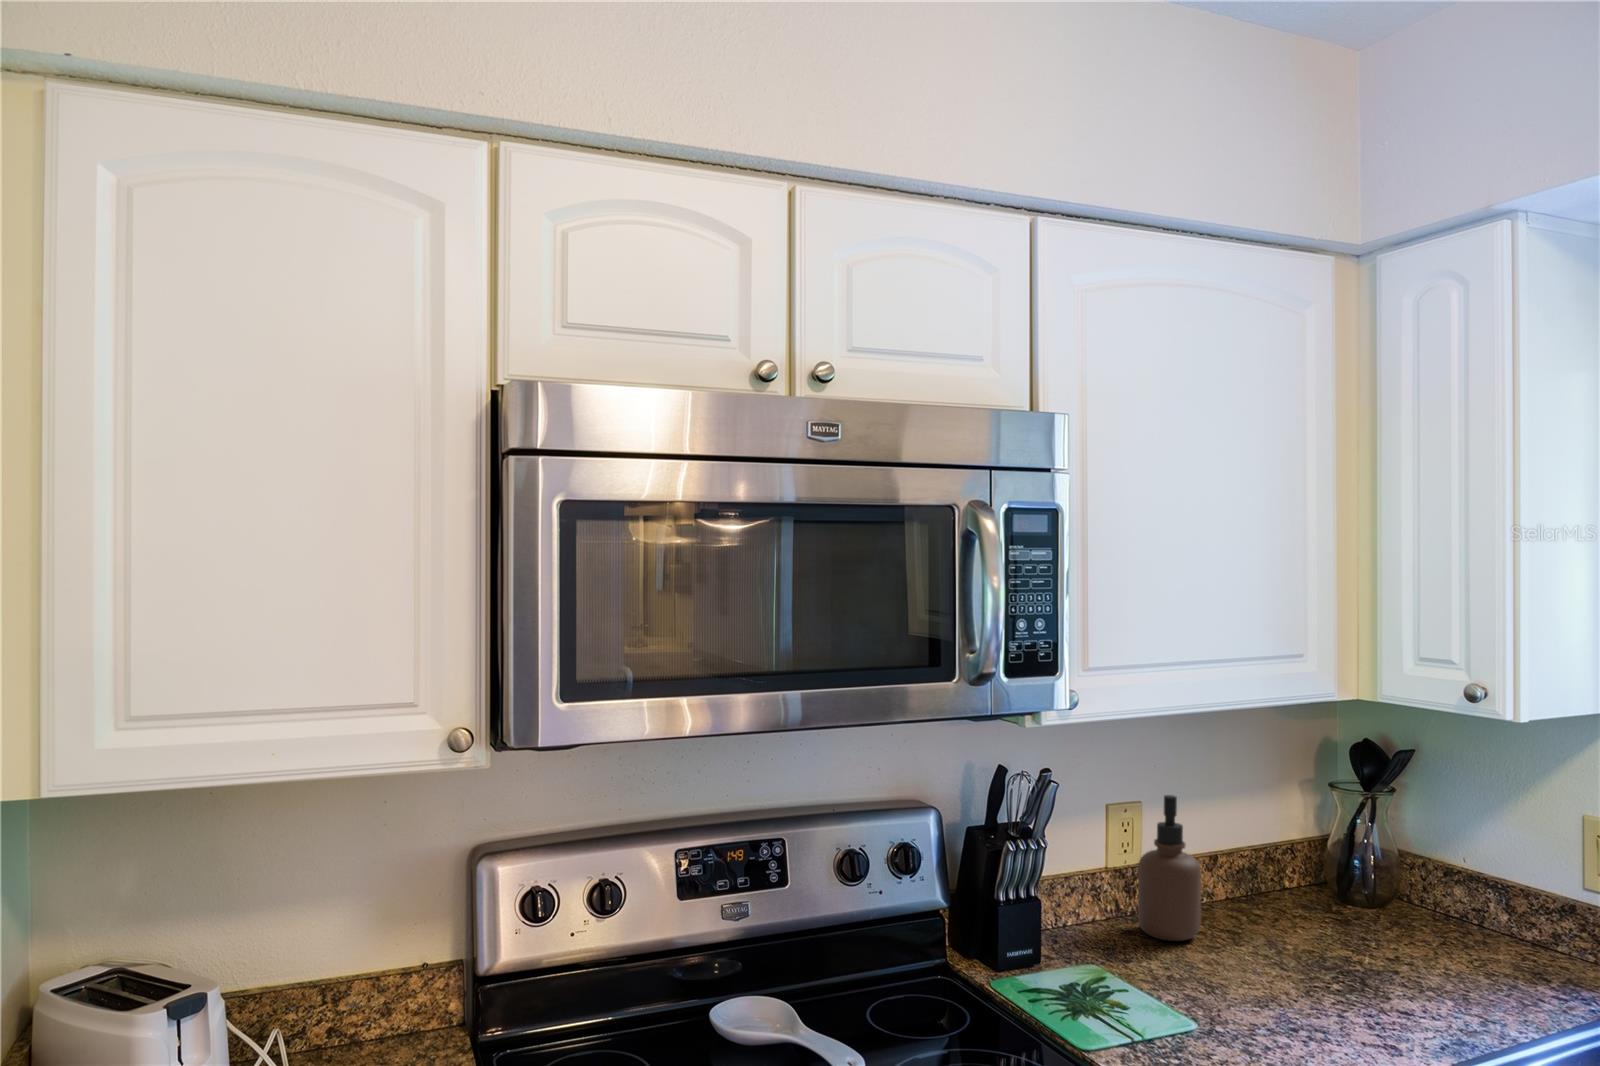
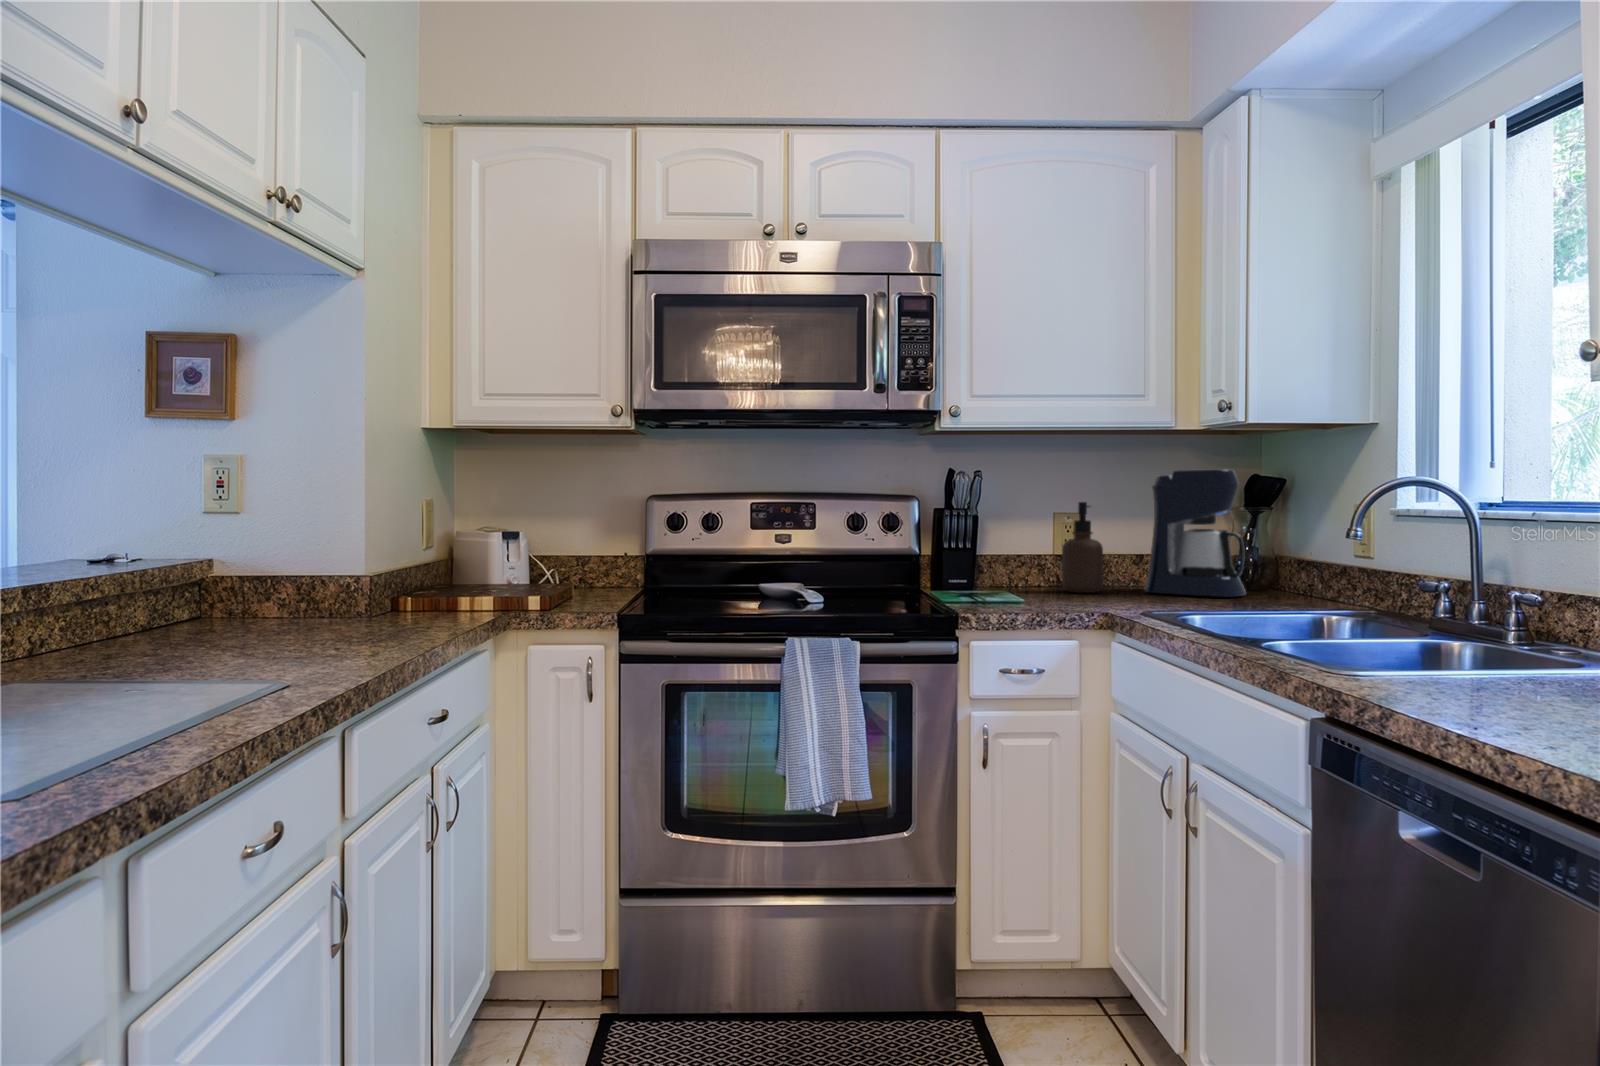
coffee maker: none [1230,734,1374,936] -> present [1145,469,1246,597]

